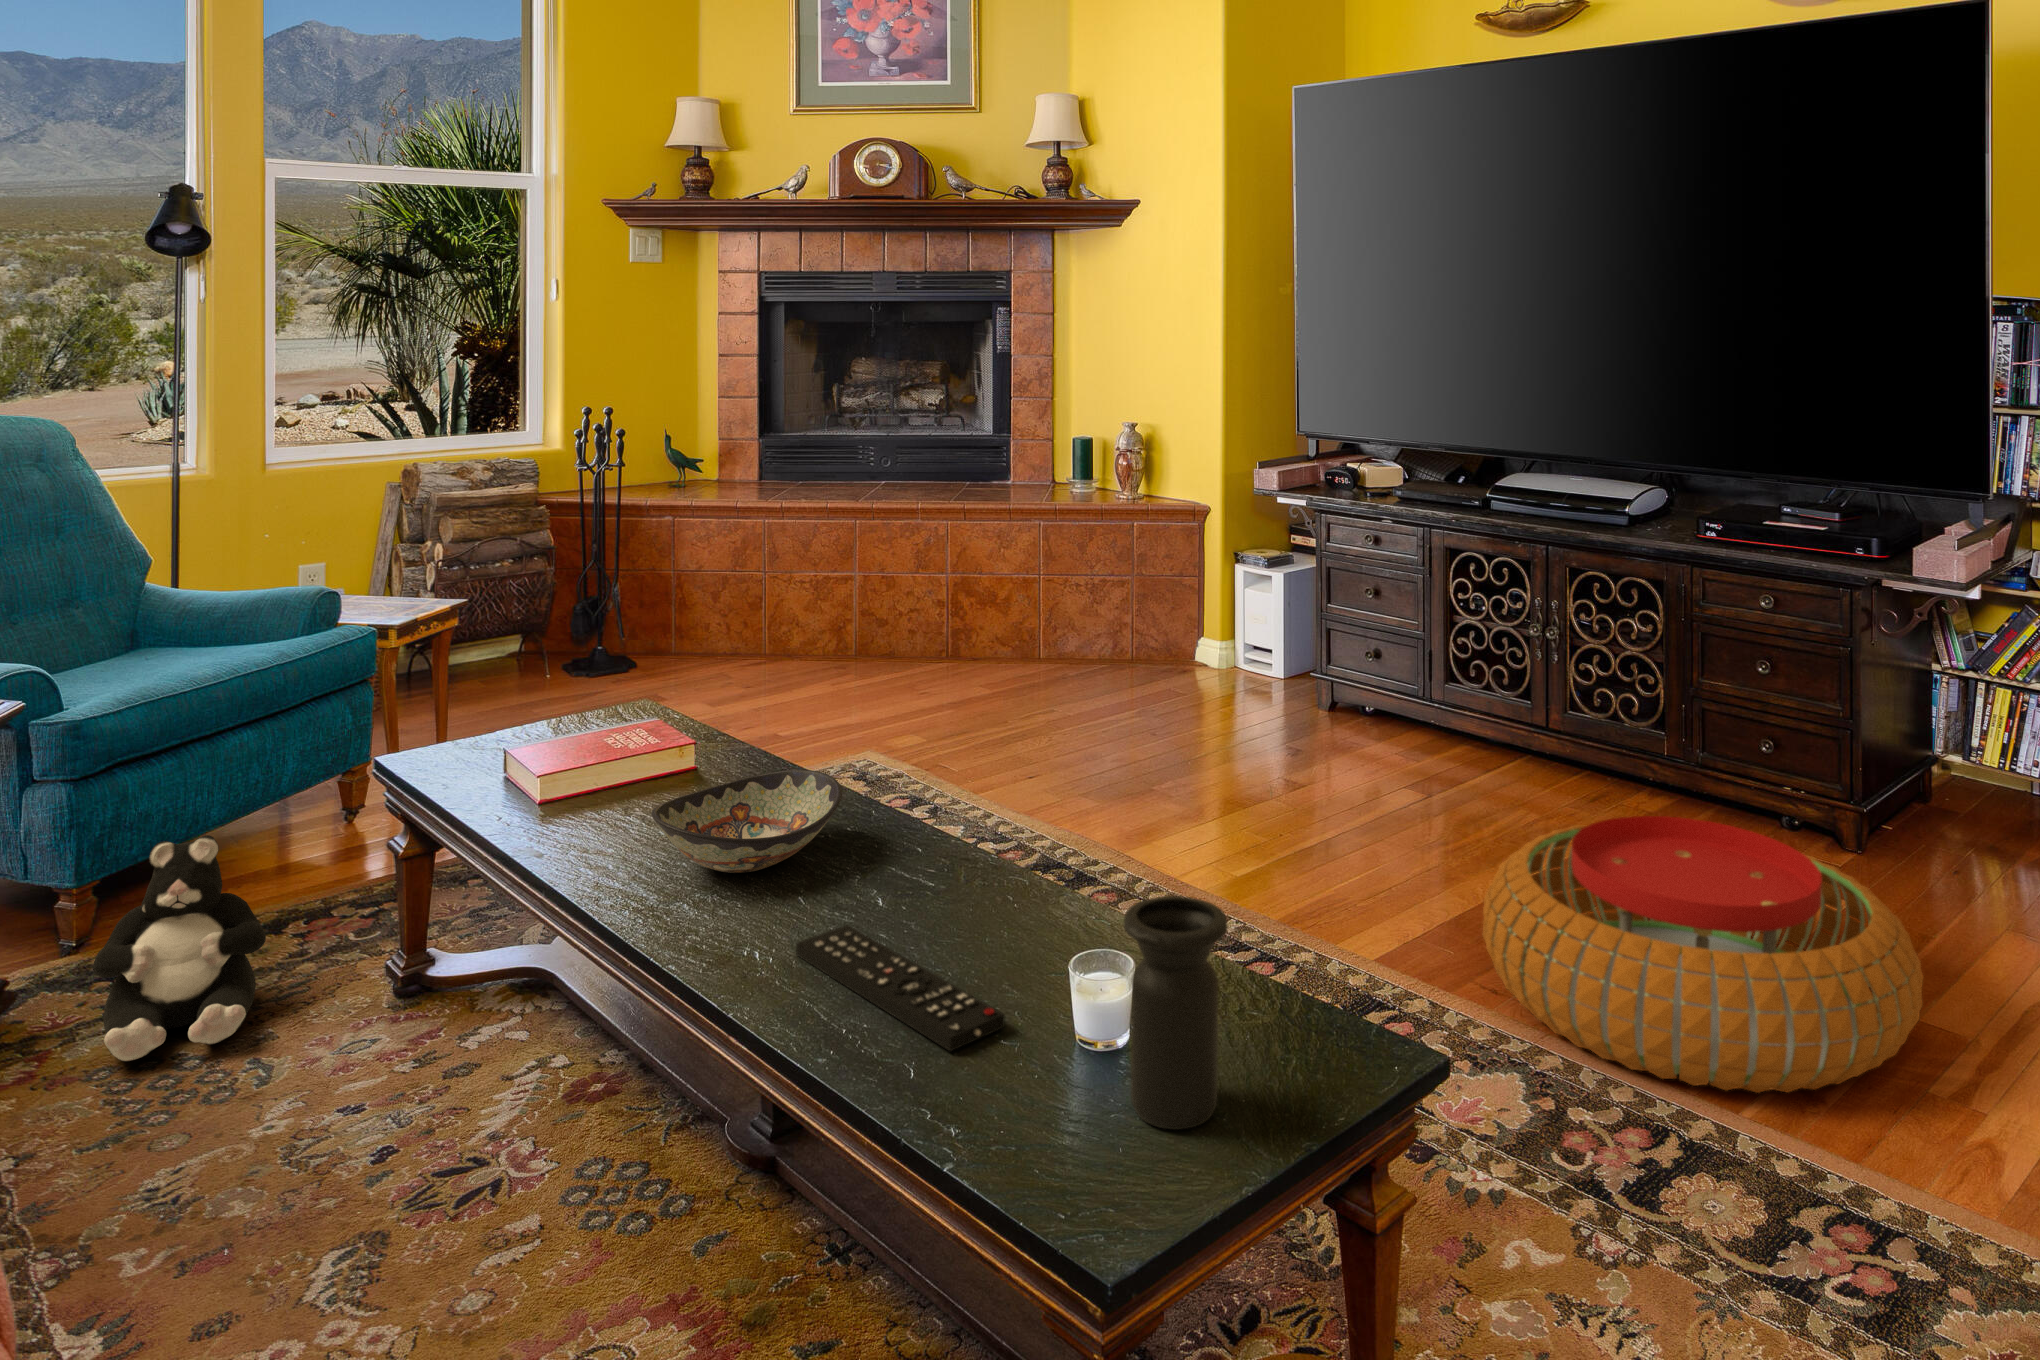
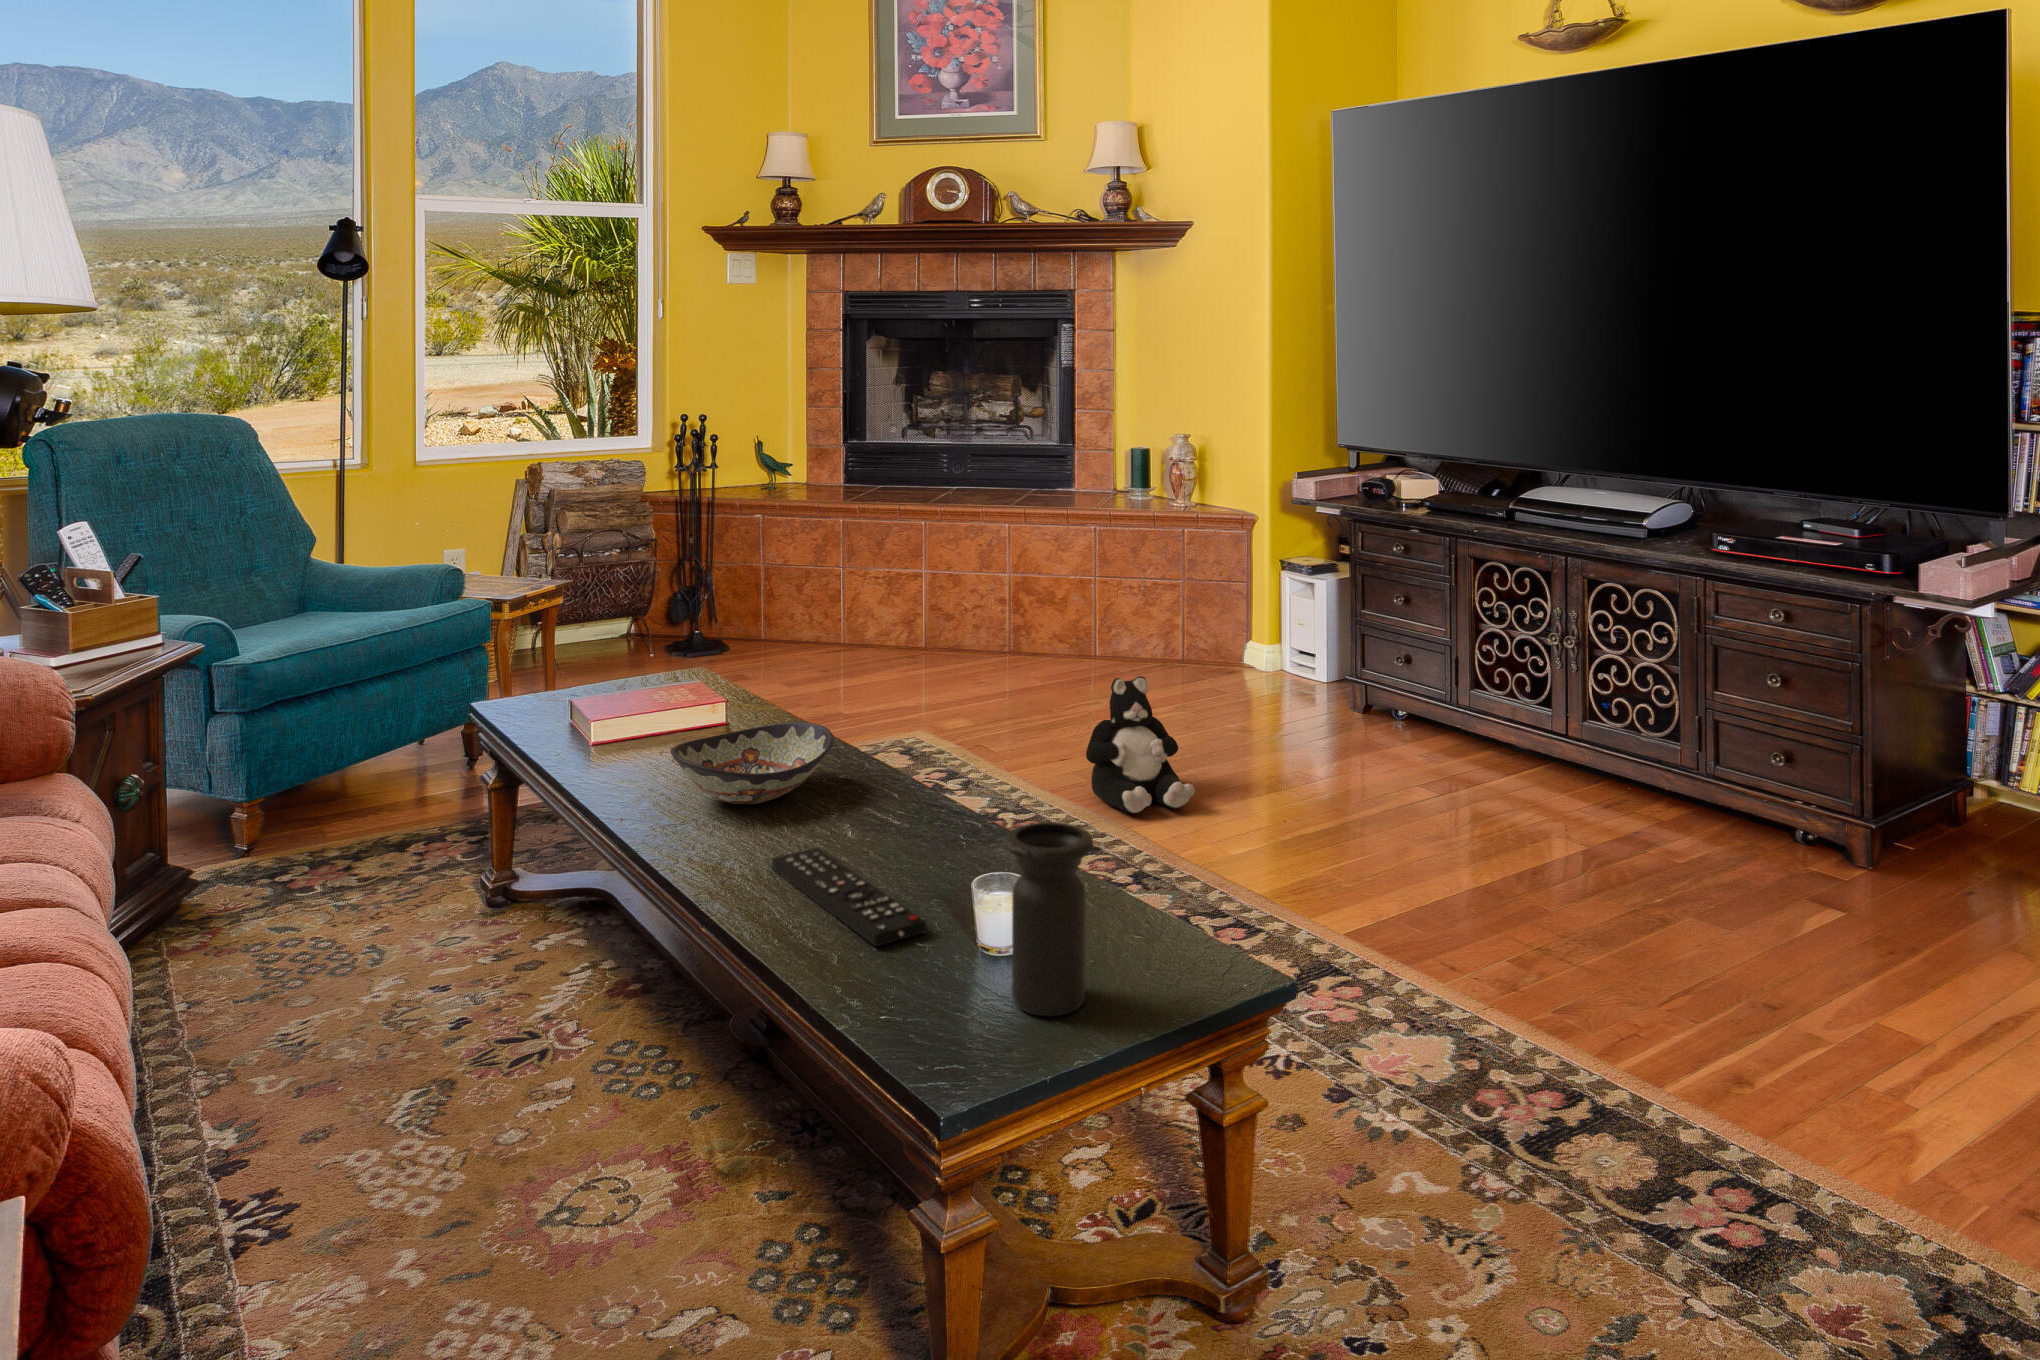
pouf: present [1483,816,1923,1093] -> none [1441,811,1871,1074]
plush toy: present [93,835,266,1061] -> present [1086,676,1195,813]

